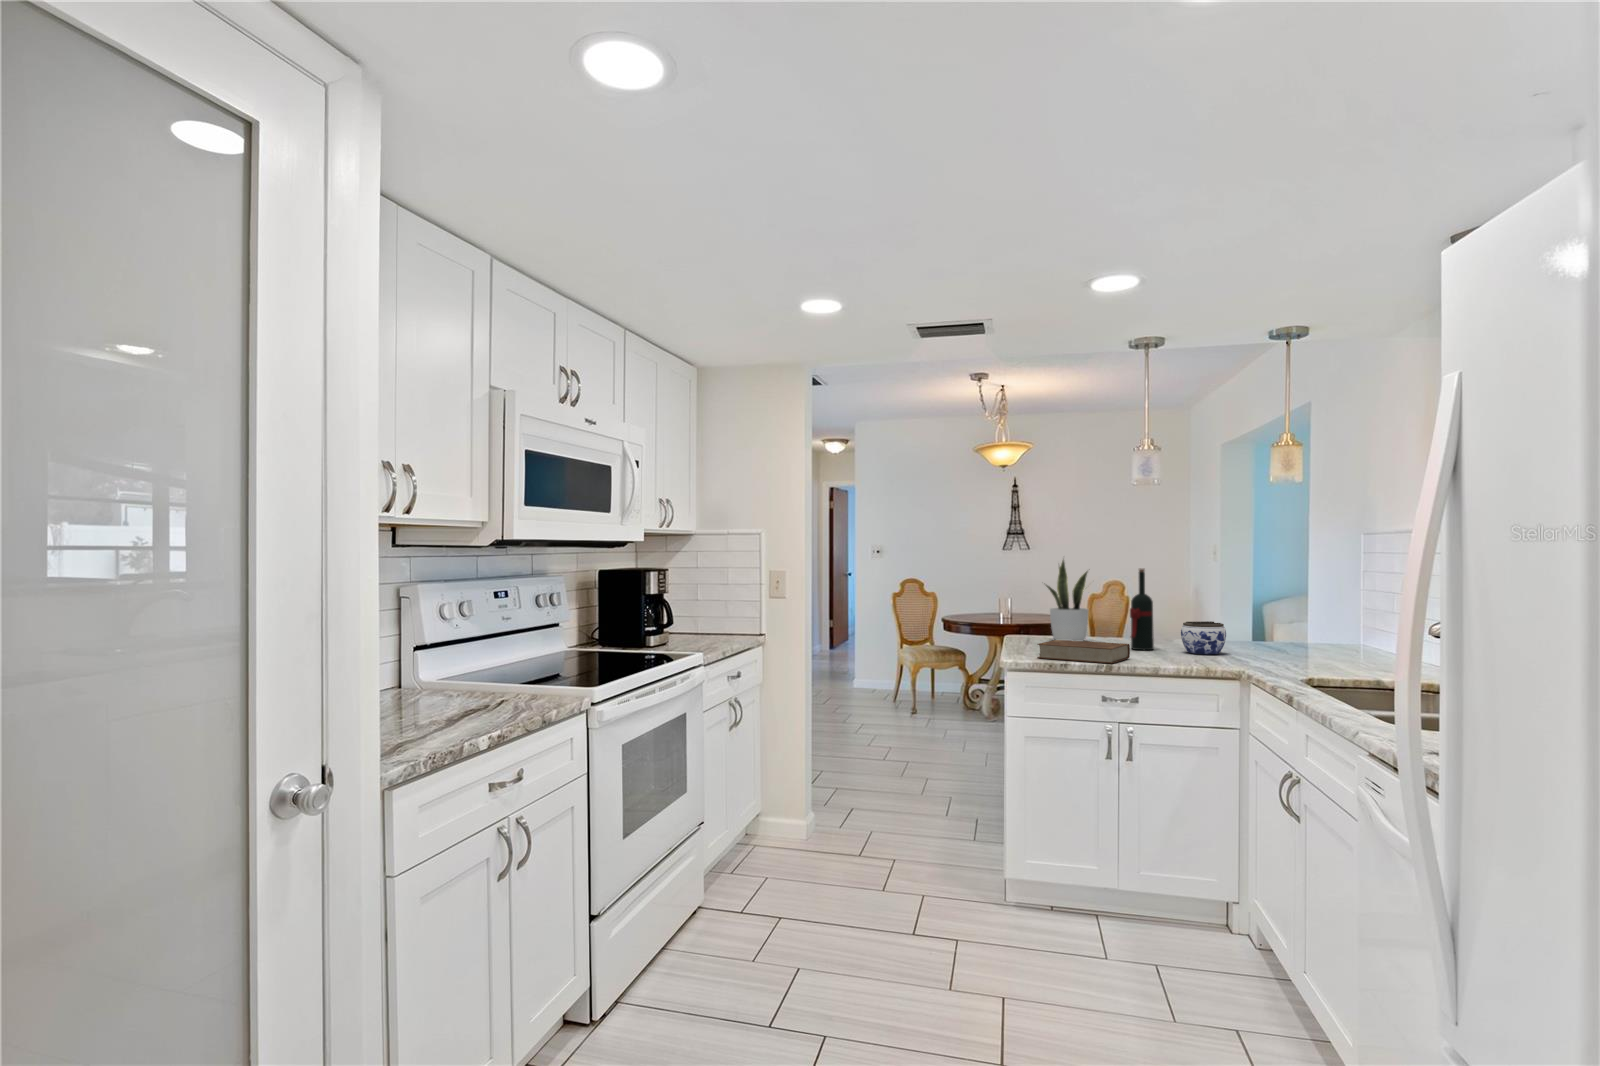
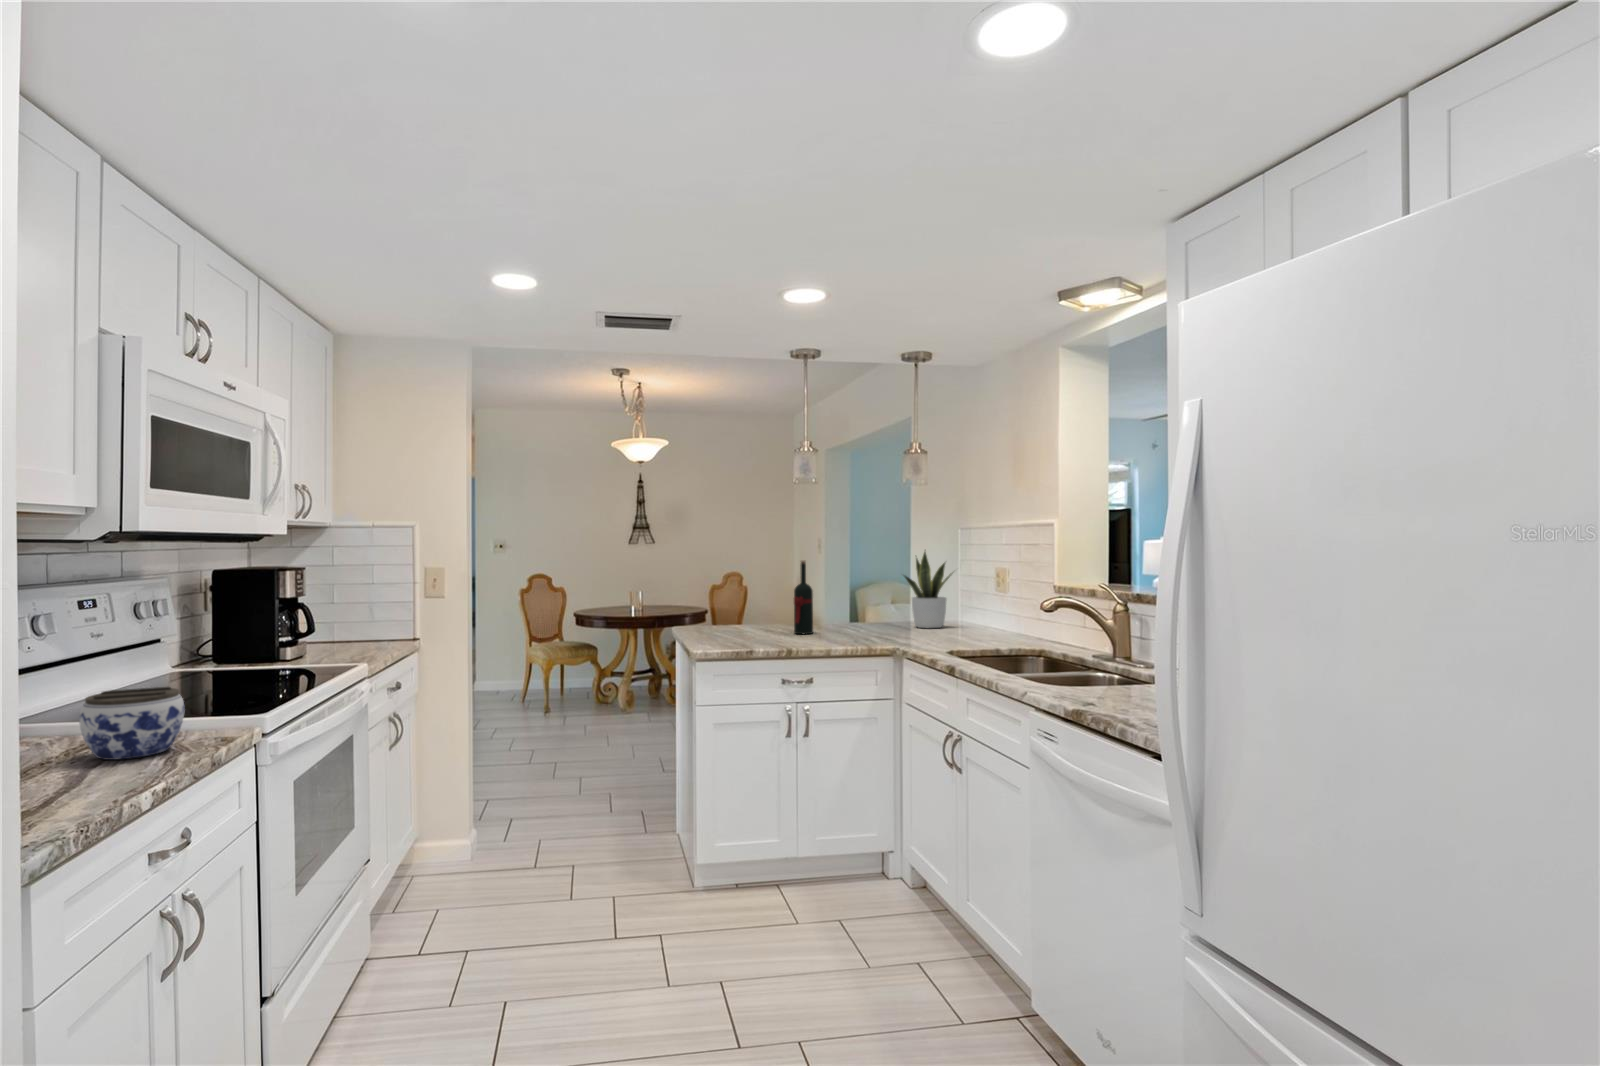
potted plant: present [1046,560,1088,641] -> present [904,552,952,628]
jar: present [1181,621,1226,654] -> present [79,687,185,760]
book: present [1037,640,1130,664] -> none [719,628,802,648]

